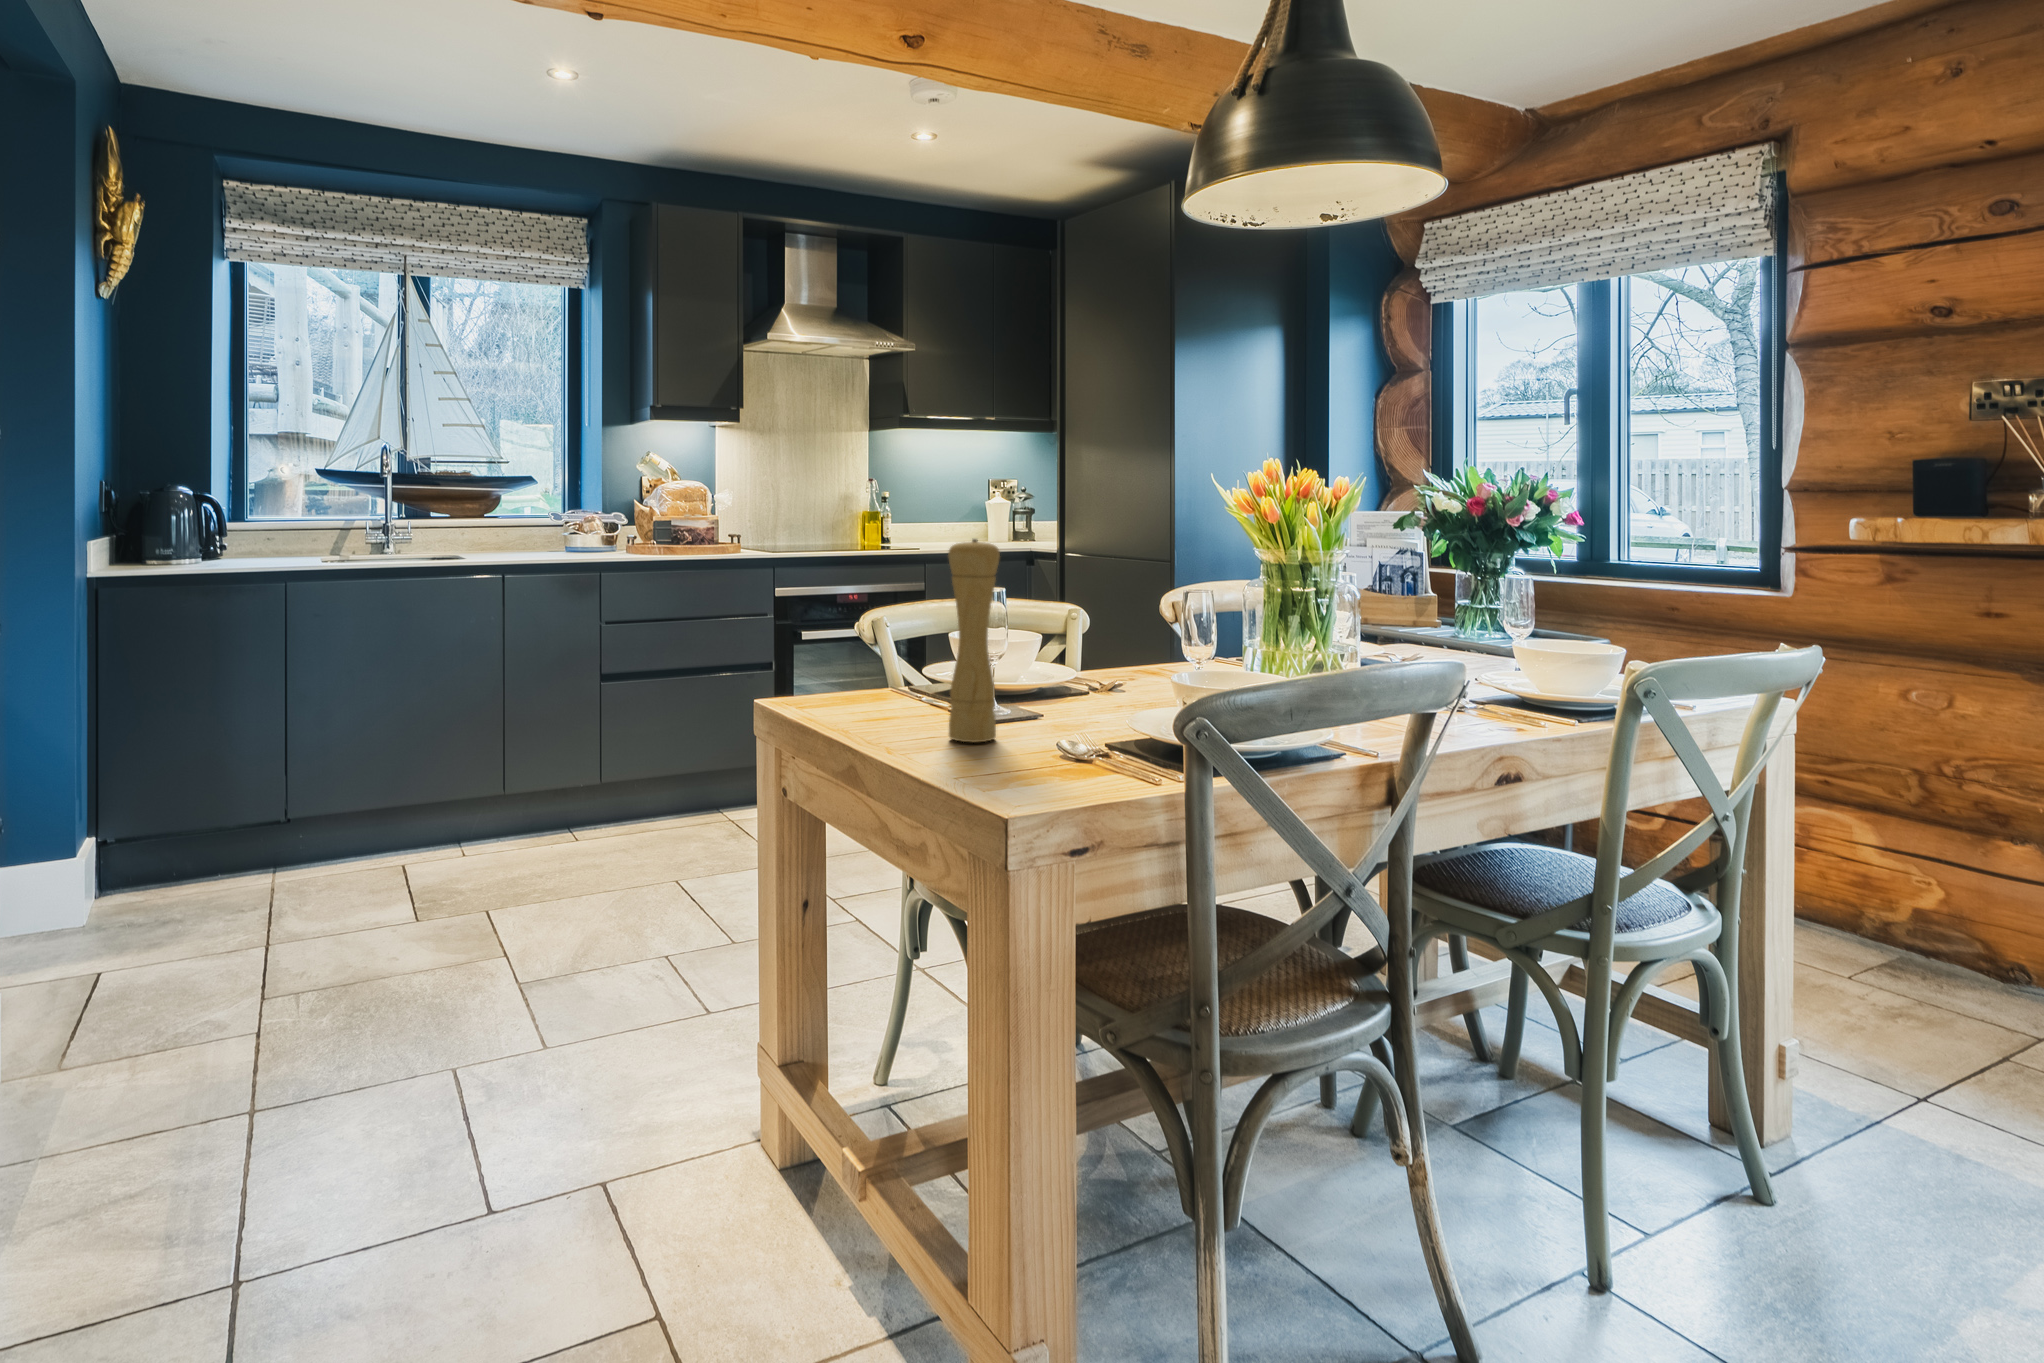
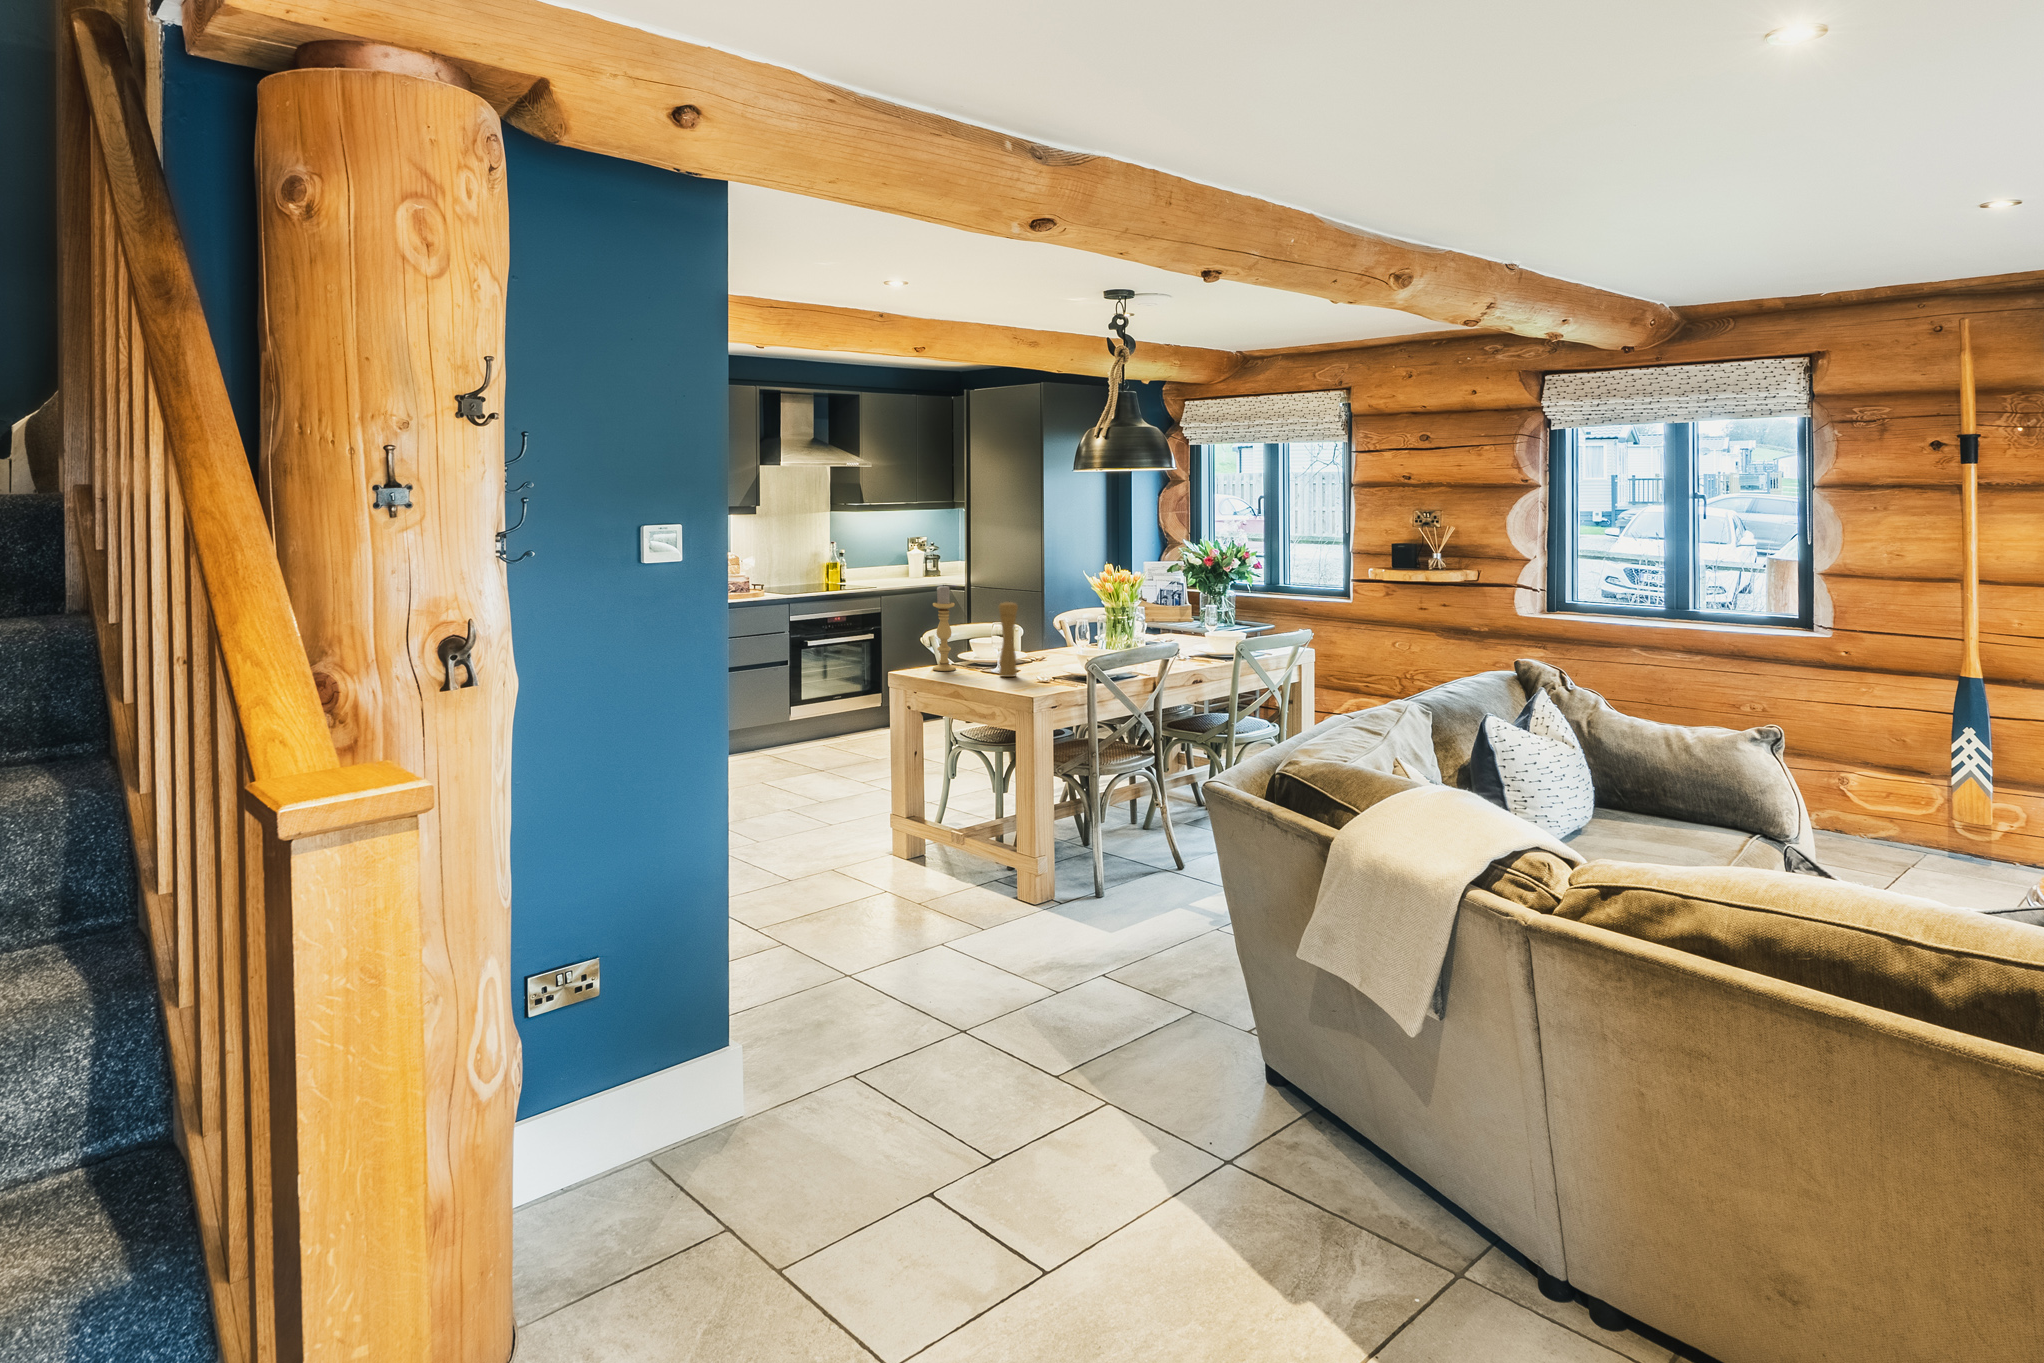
candle holder: none [813,502,868,712] -> present [933,585,956,671]

